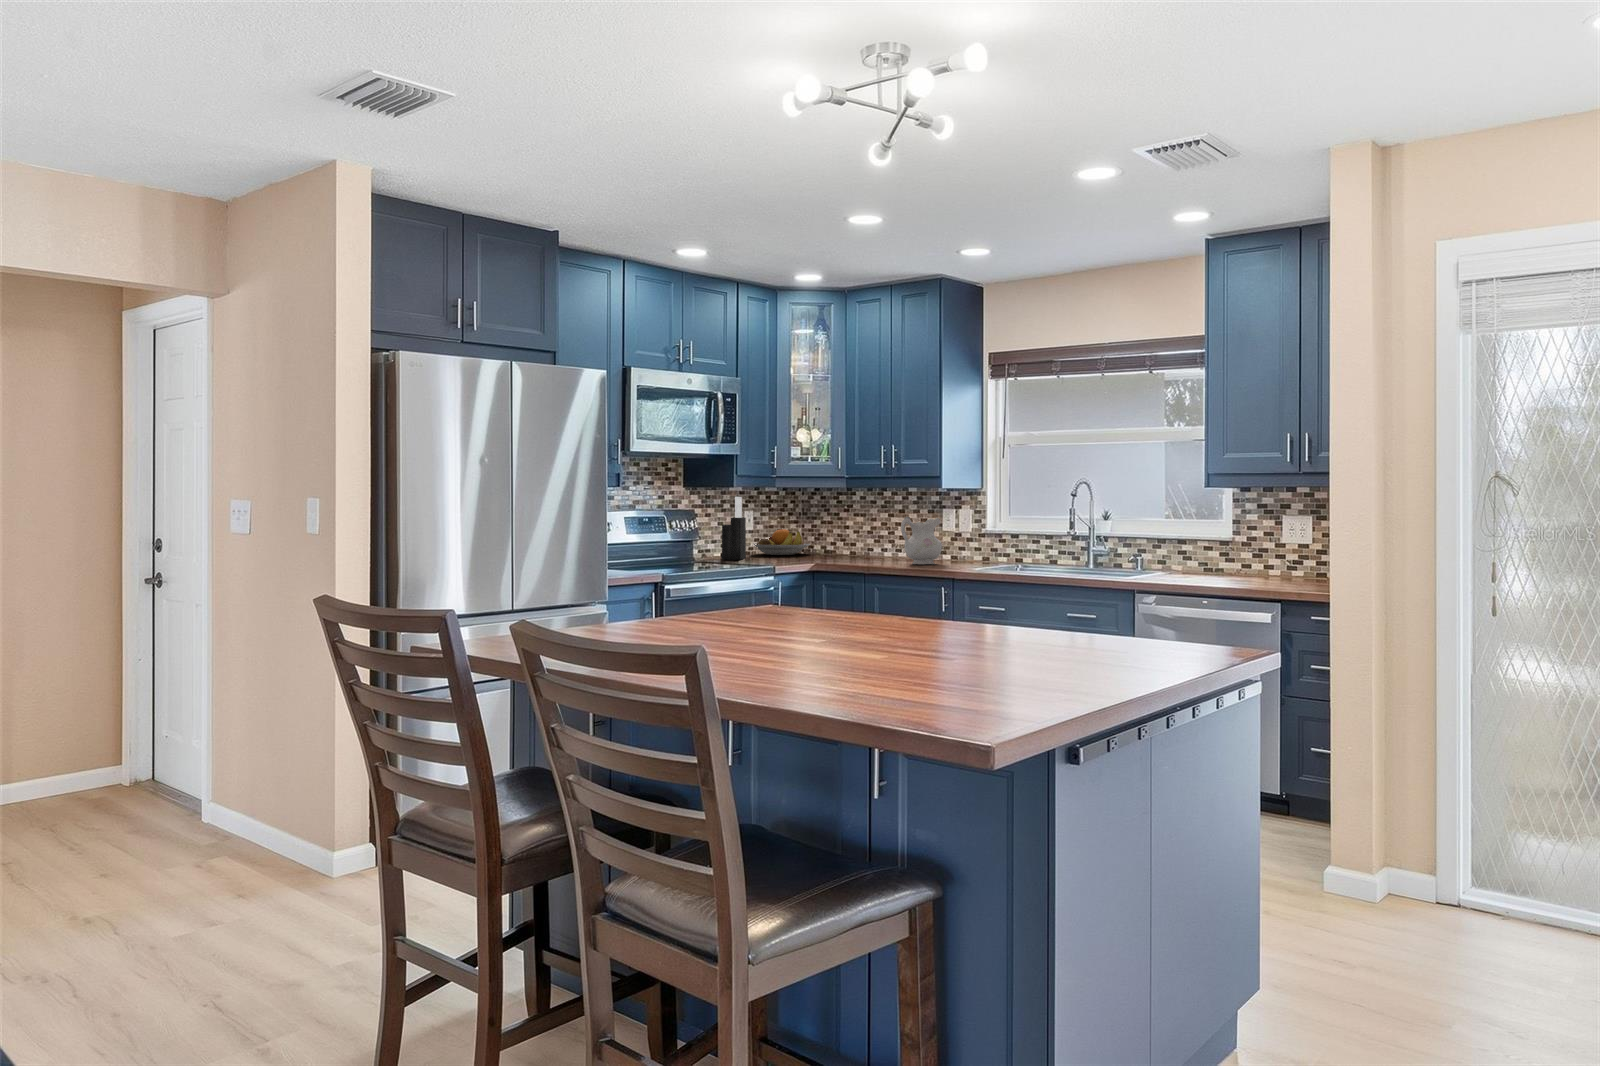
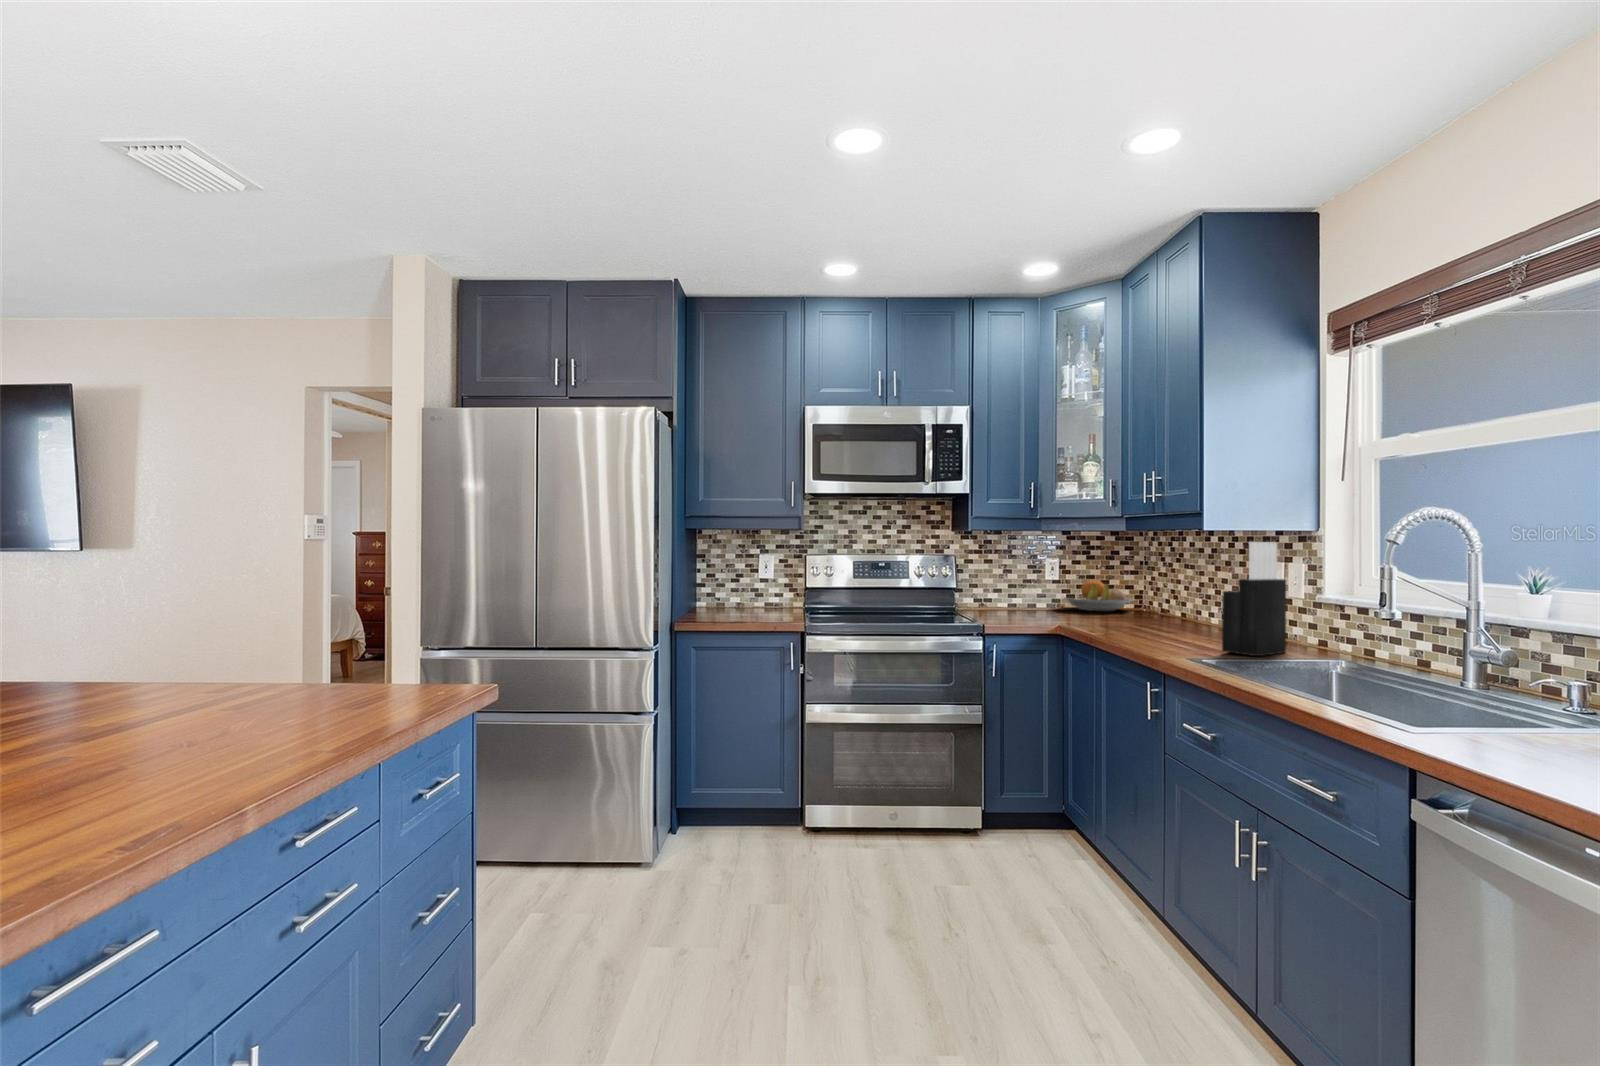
knife block: present [721,497,746,560] -> present [1222,542,1286,656]
ceramic pitcher: present [901,517,942,564] -> none [1145,570,1214,643]

